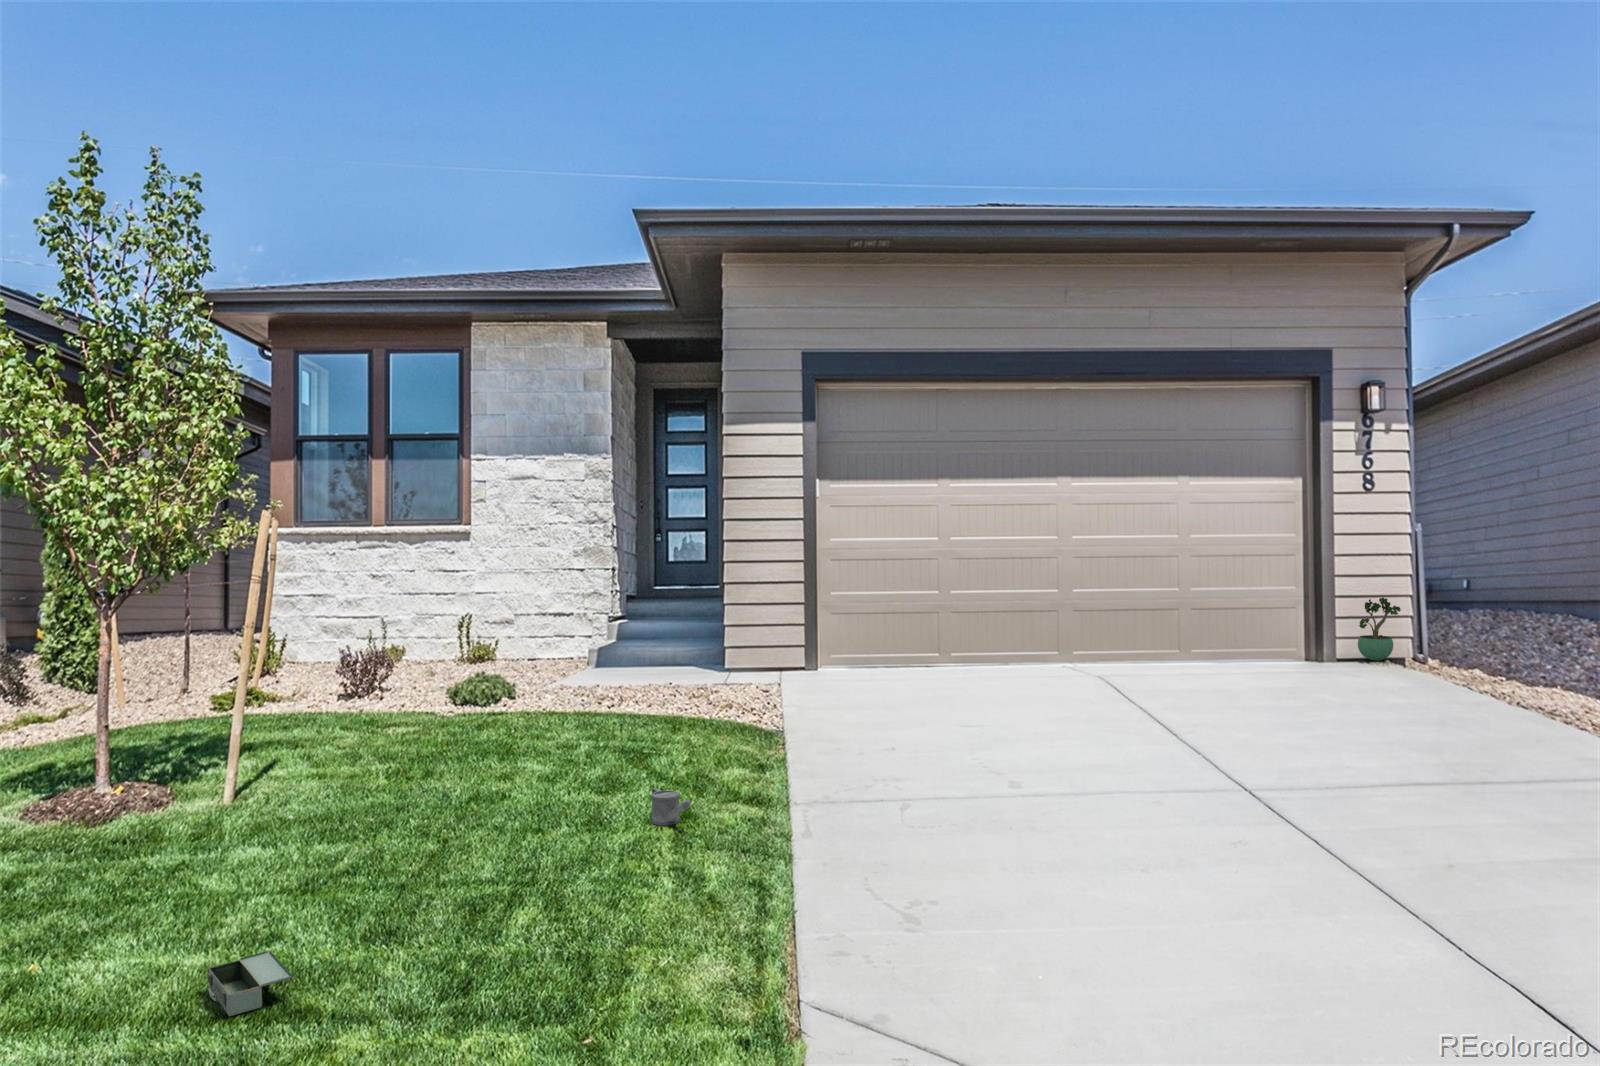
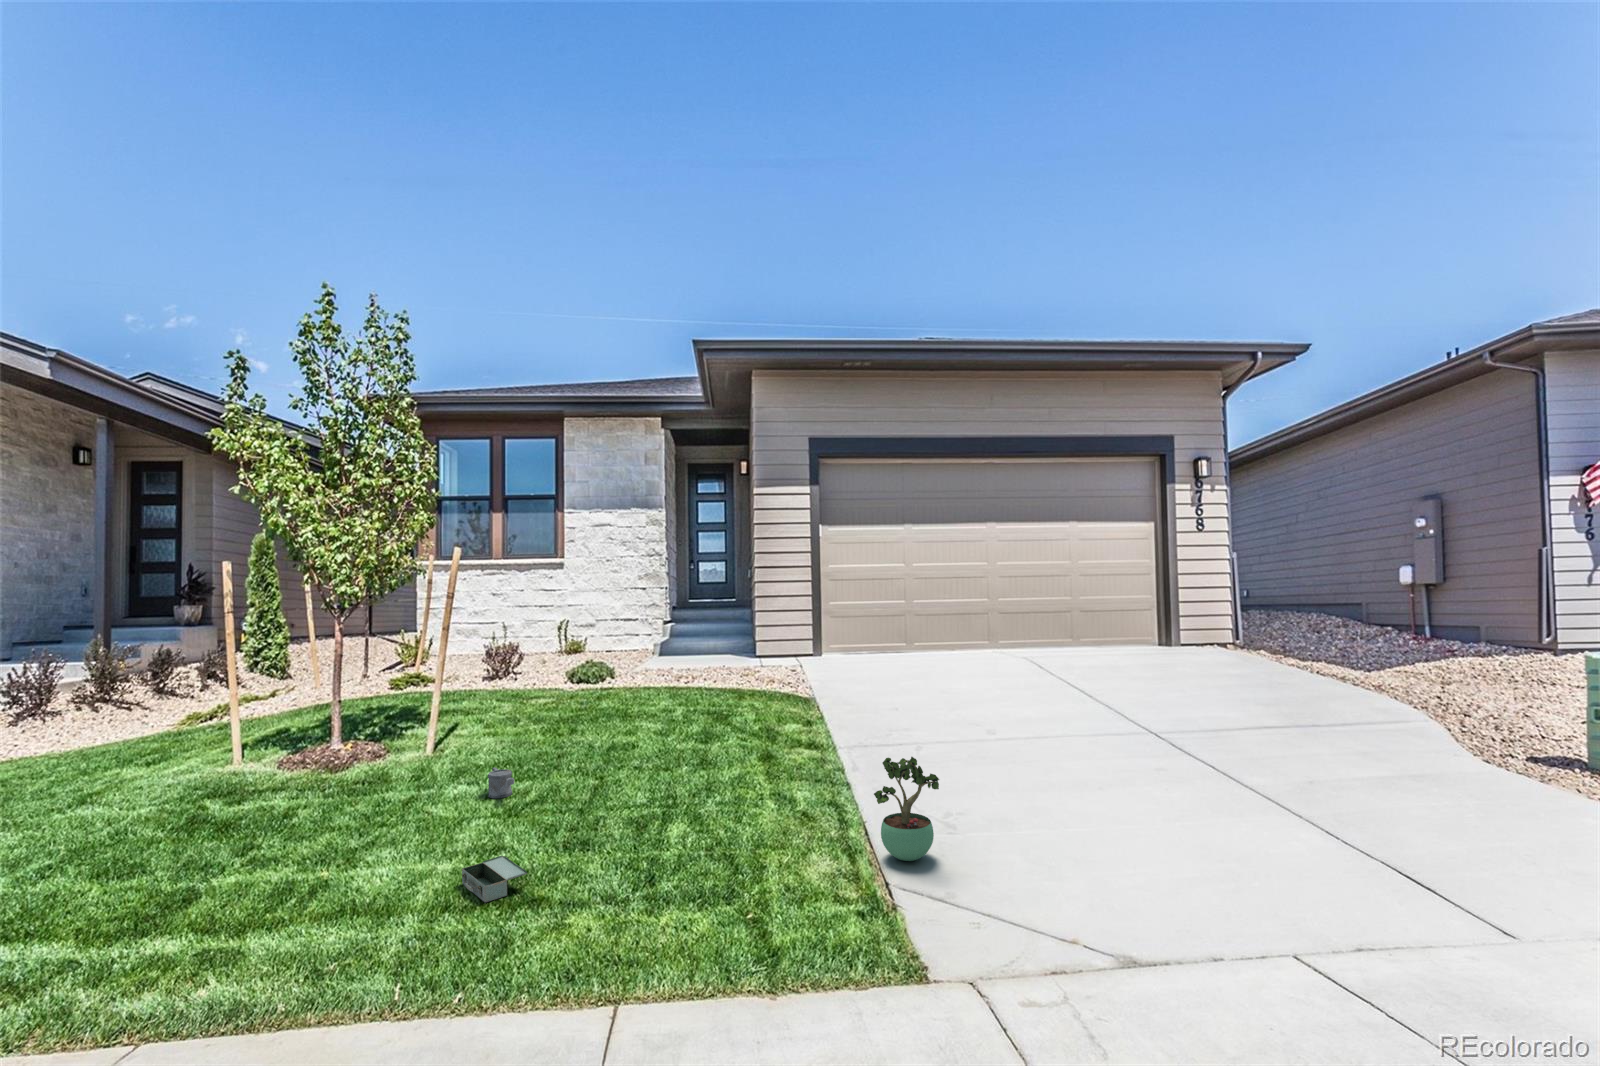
potted plant: present [1358,597,1401,661] -> present [874,757,939,861]
watering can: present [651,788,690,826] -> present [488,767,514,798]

